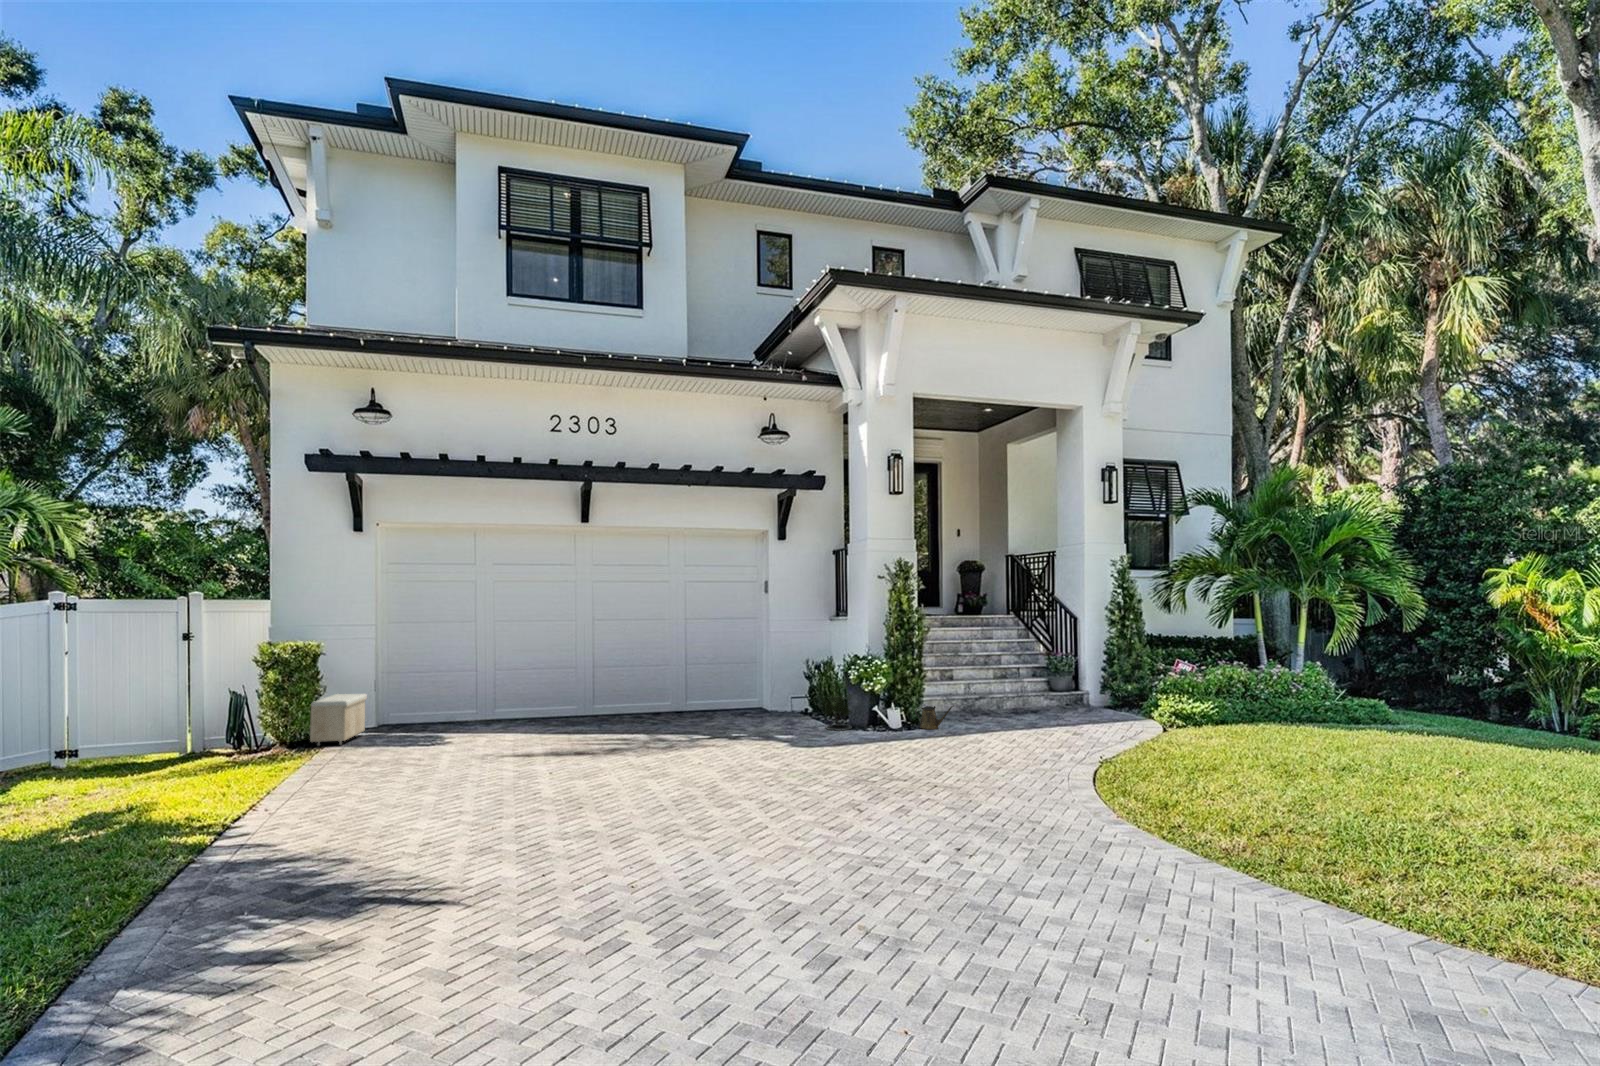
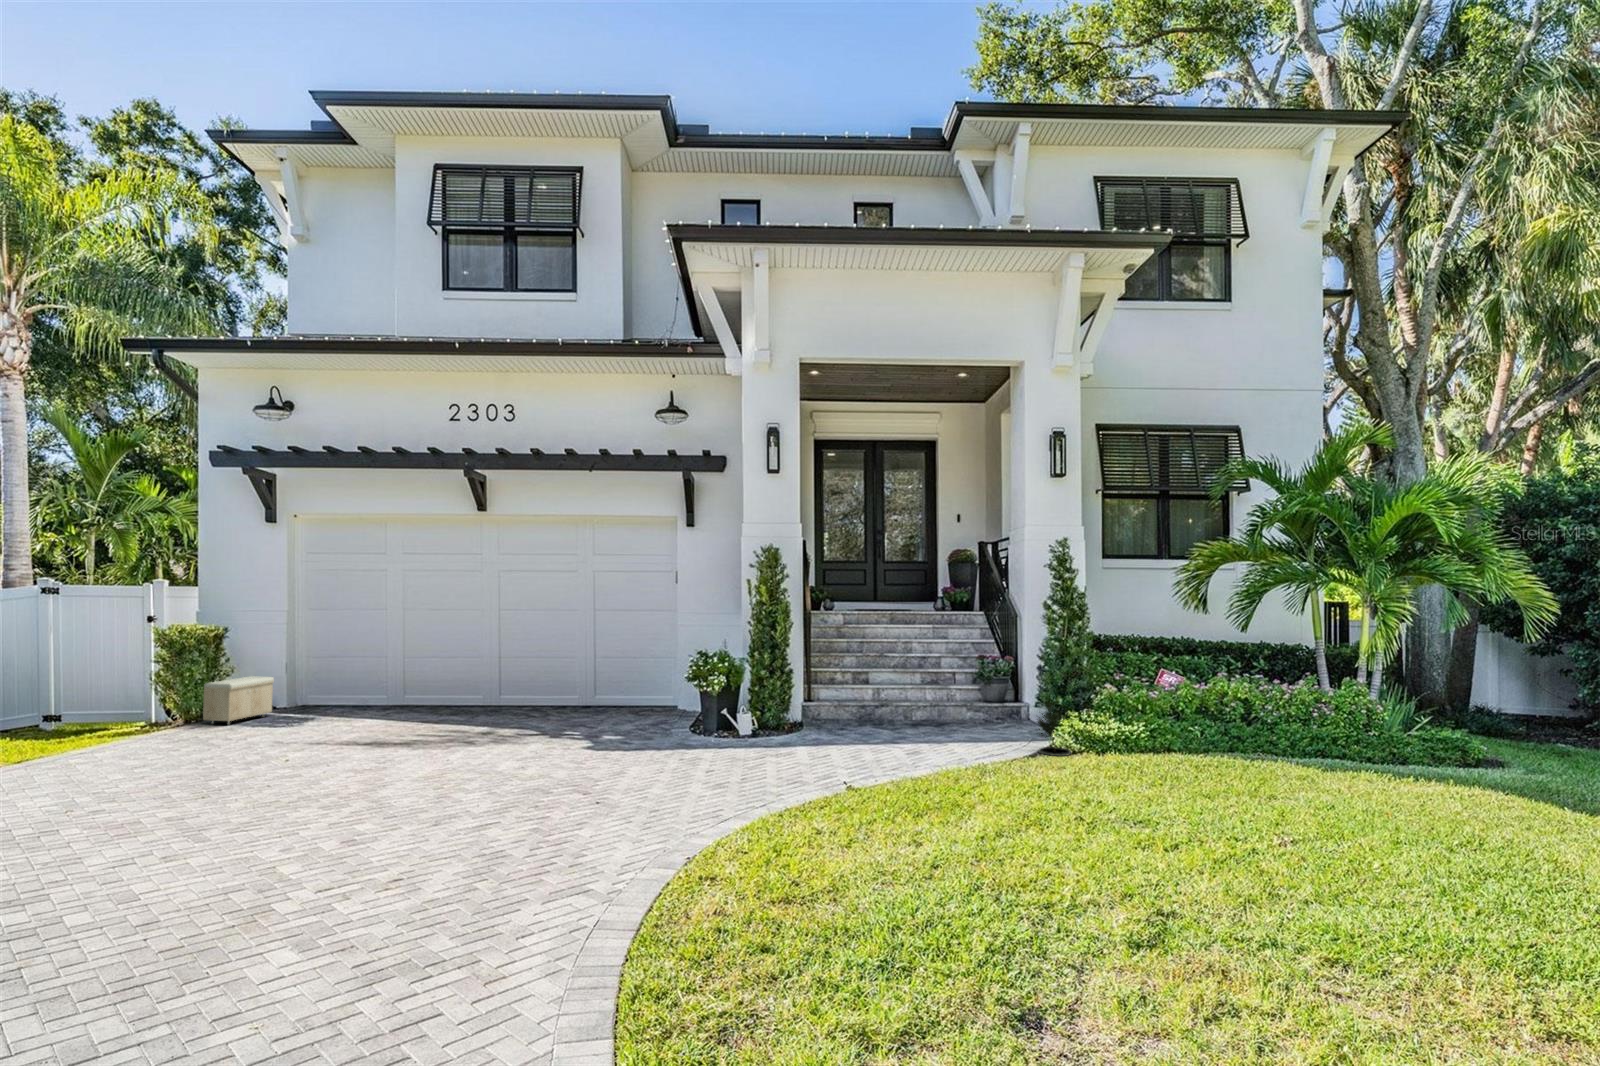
potted tree: present [823,685,851,731] -> present [1037,701,1071,756]
watering can: present [915,705,954,729] -> none [765,726,799,754]

